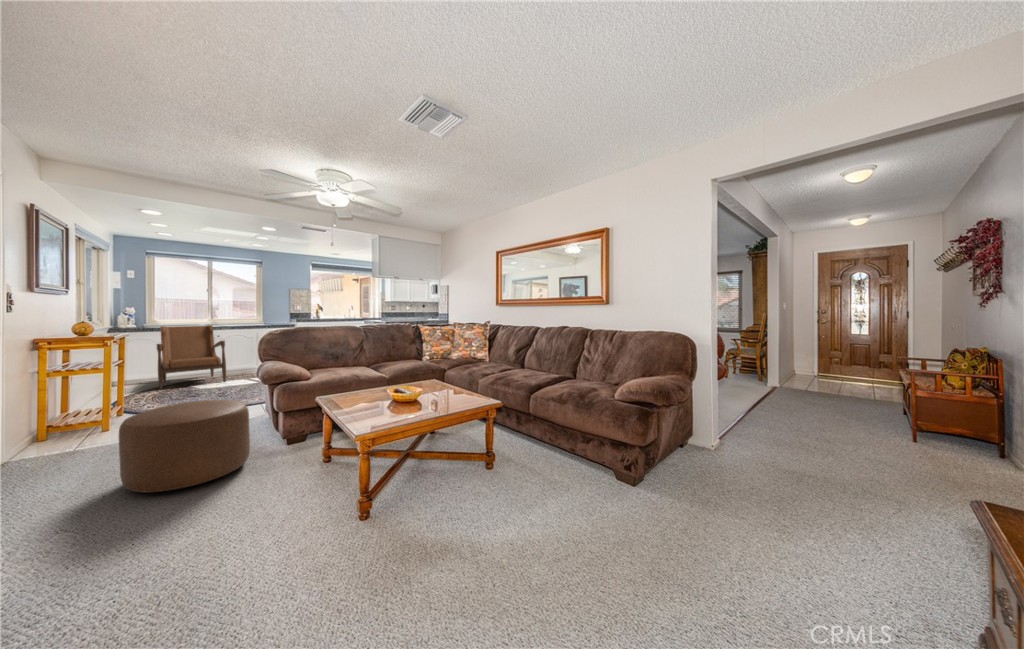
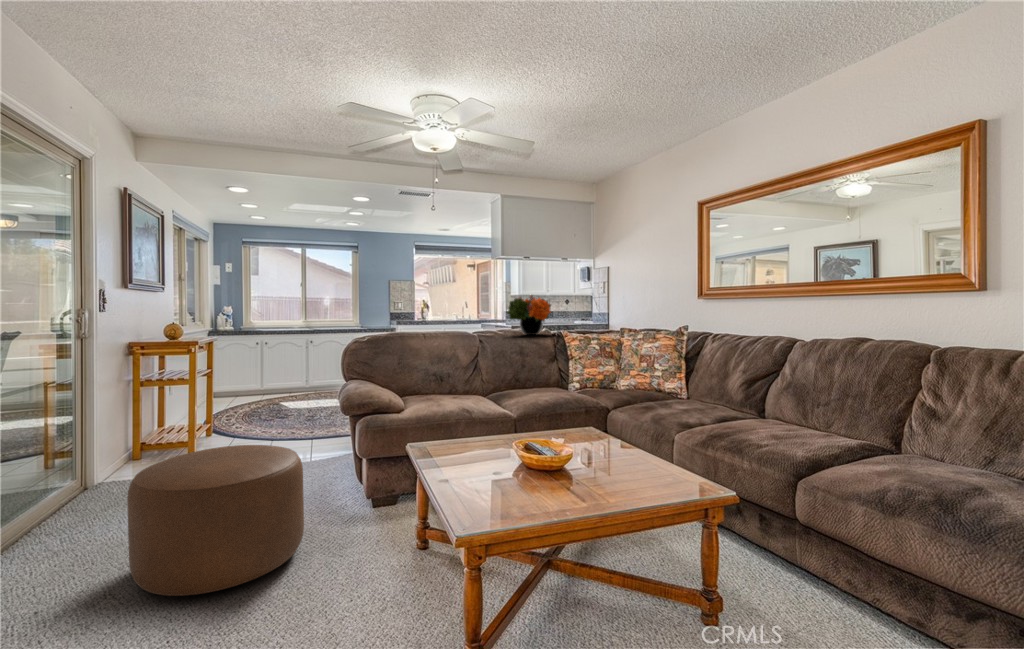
flower arrangement: none [381,302,412,328] -> present [507,295,551,335]
armchair: present [157,325,226,389] -> none [243,328,316,408]

